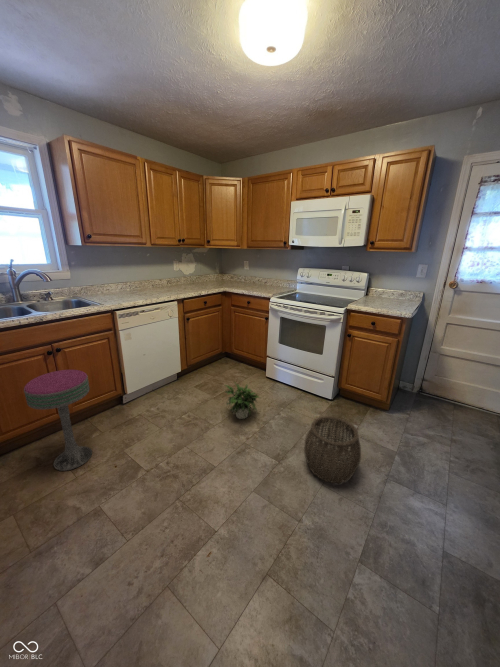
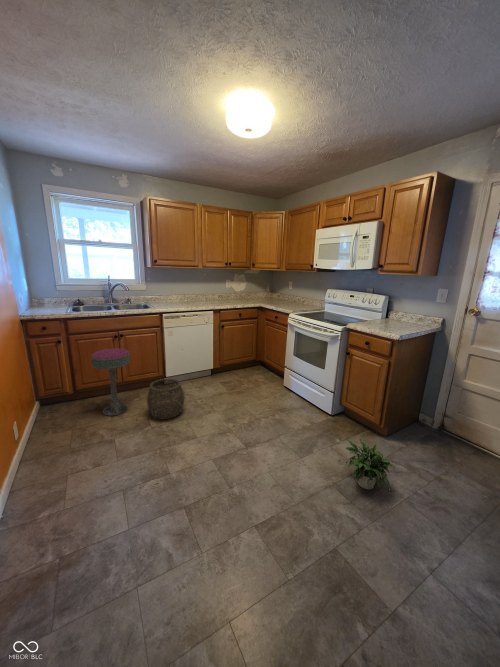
potted plant: present [226,384,259,419] -> present [339,438,395,490]
woven basket: present [304,416,361,483] -> present [147,378,185,419]

